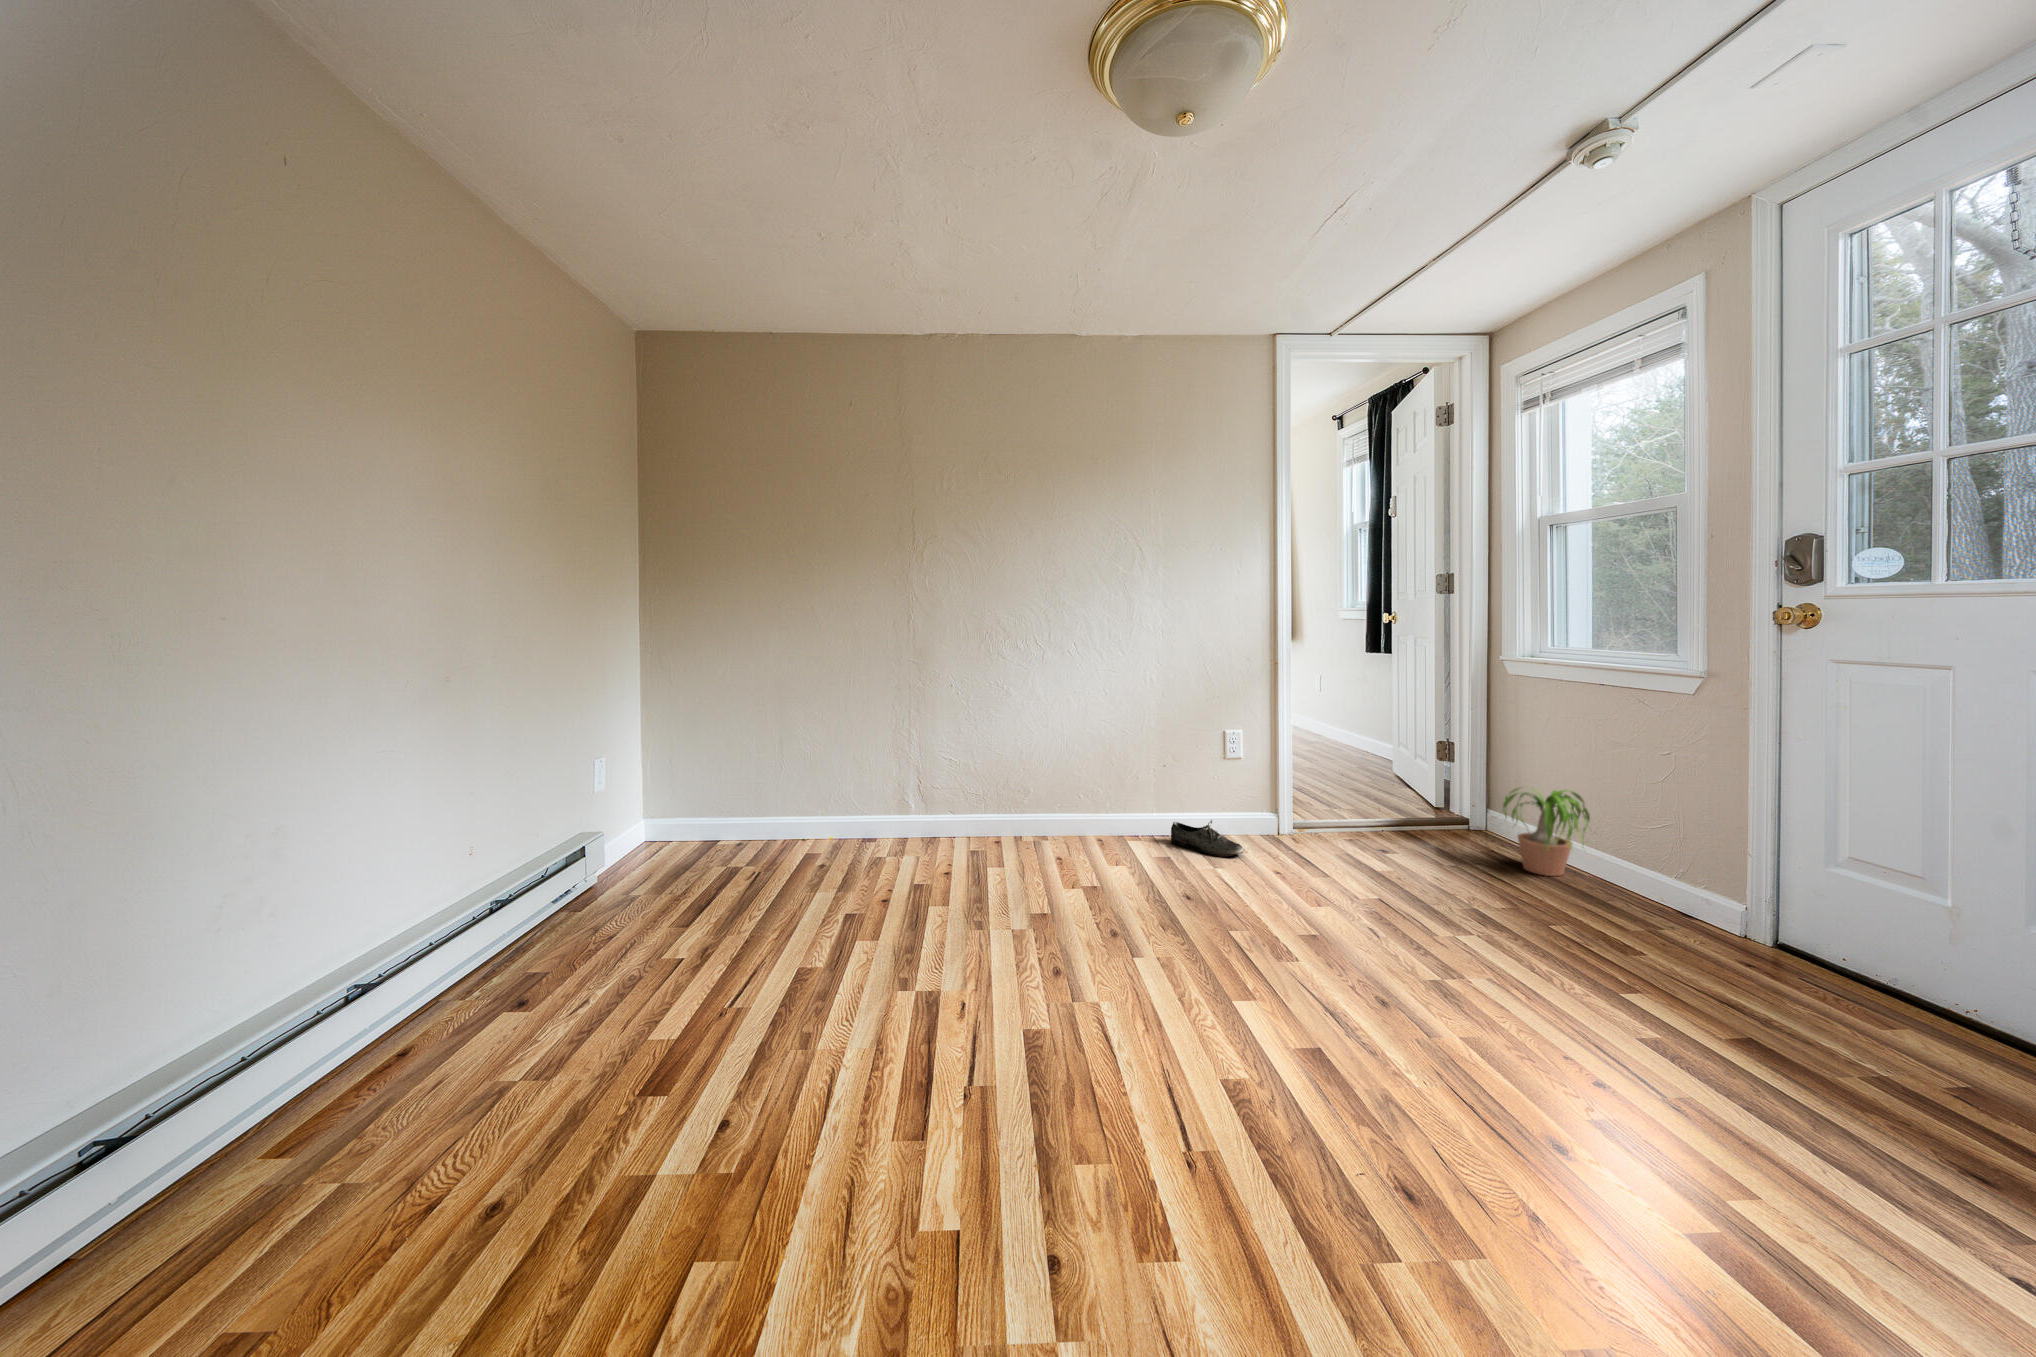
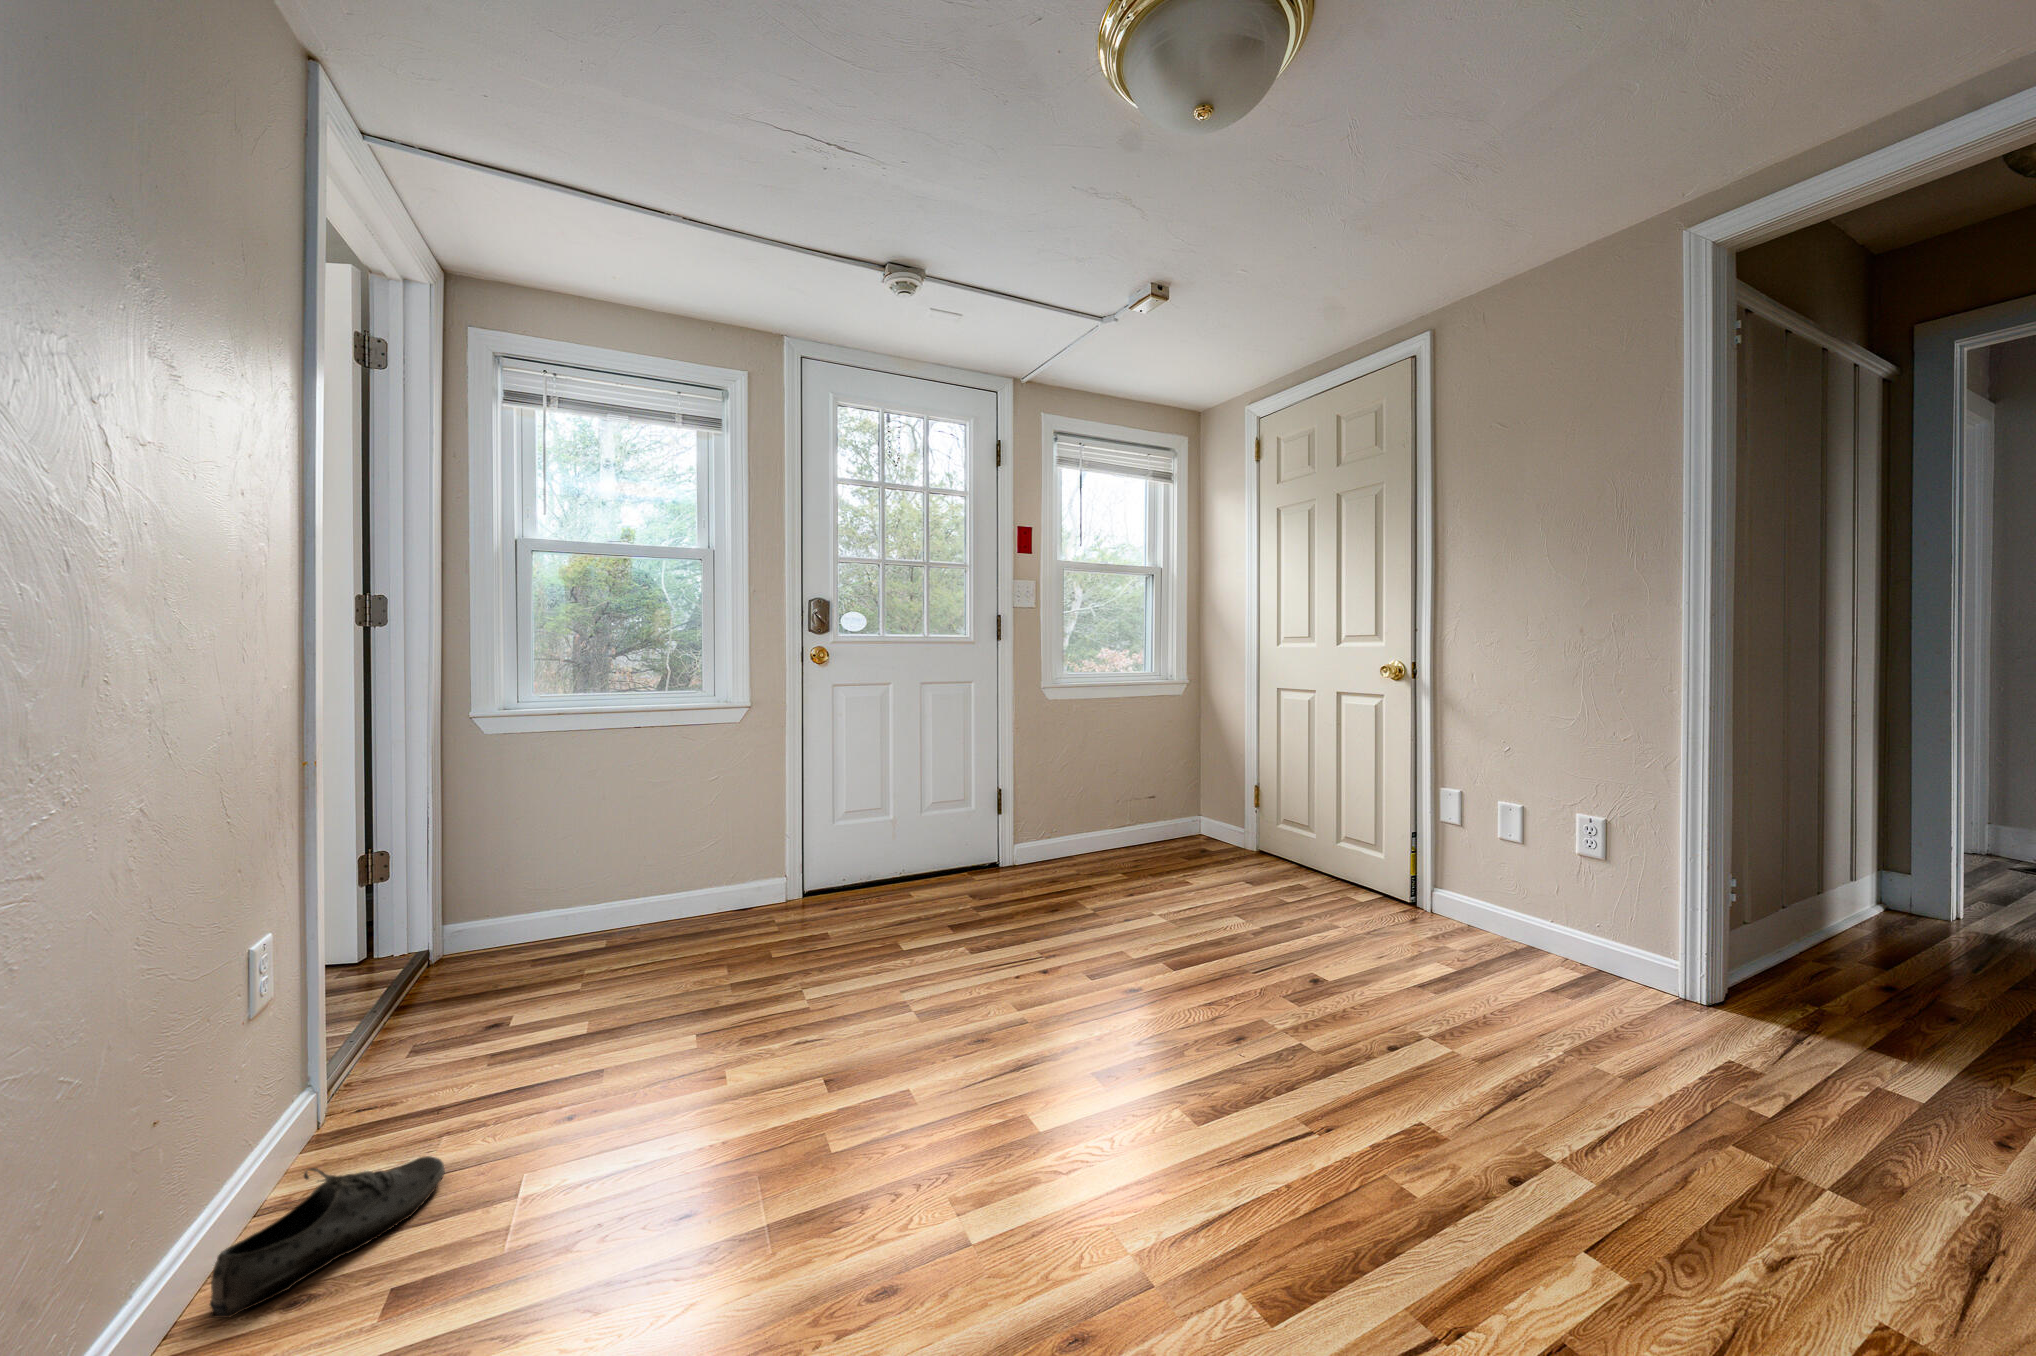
potted plant: present [1503,788,1590,876] -> none [542,855,673,961]

